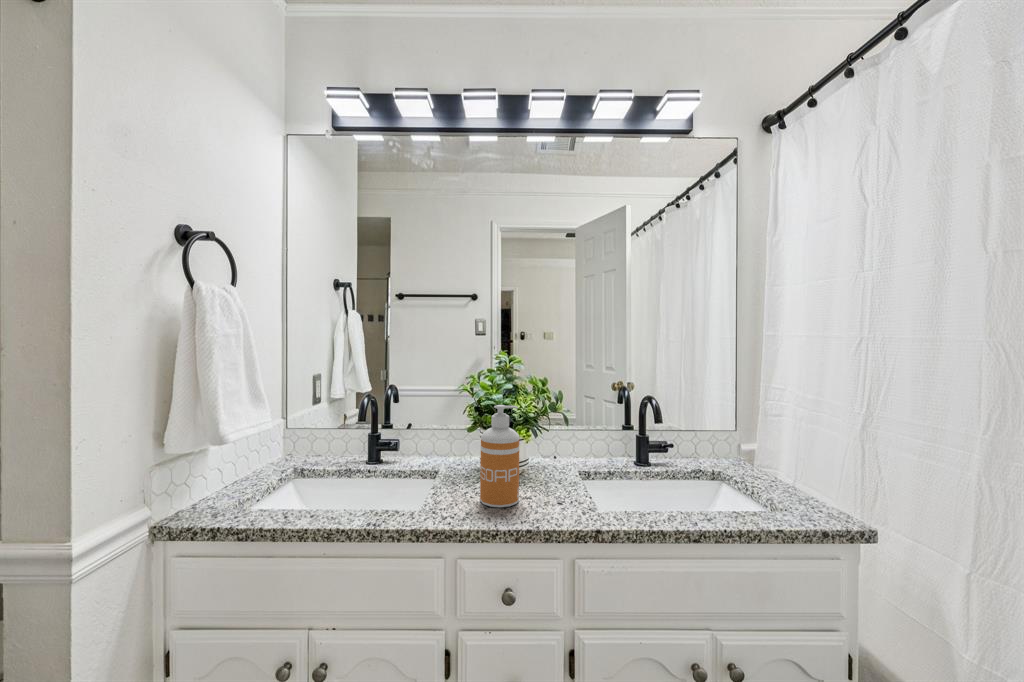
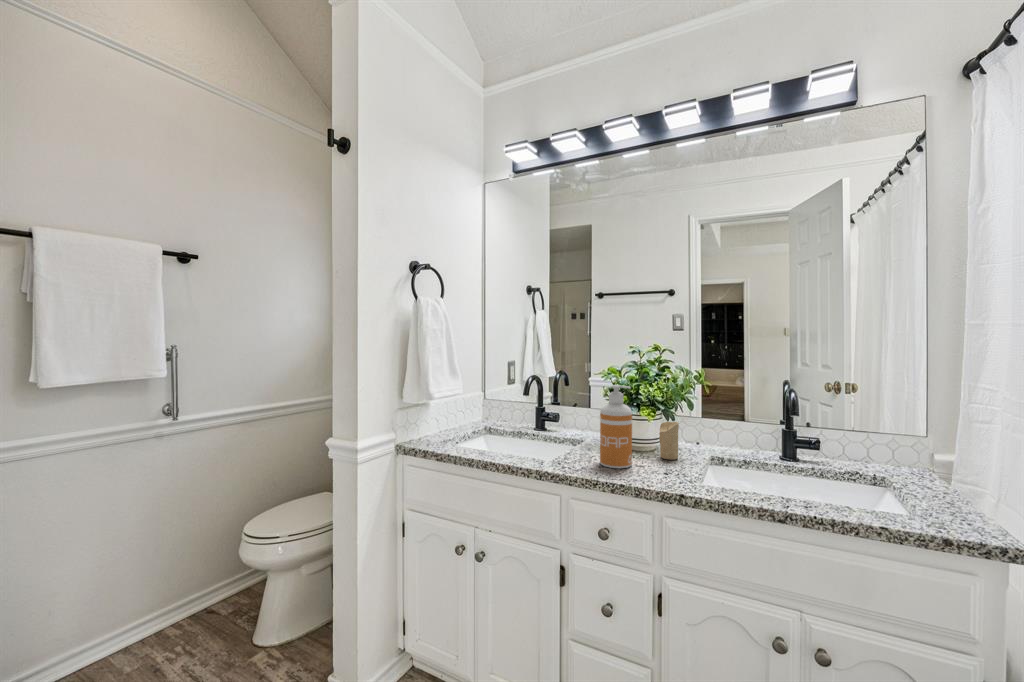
candle: none [535,441,555,484] -> present [659,422,679,460]

